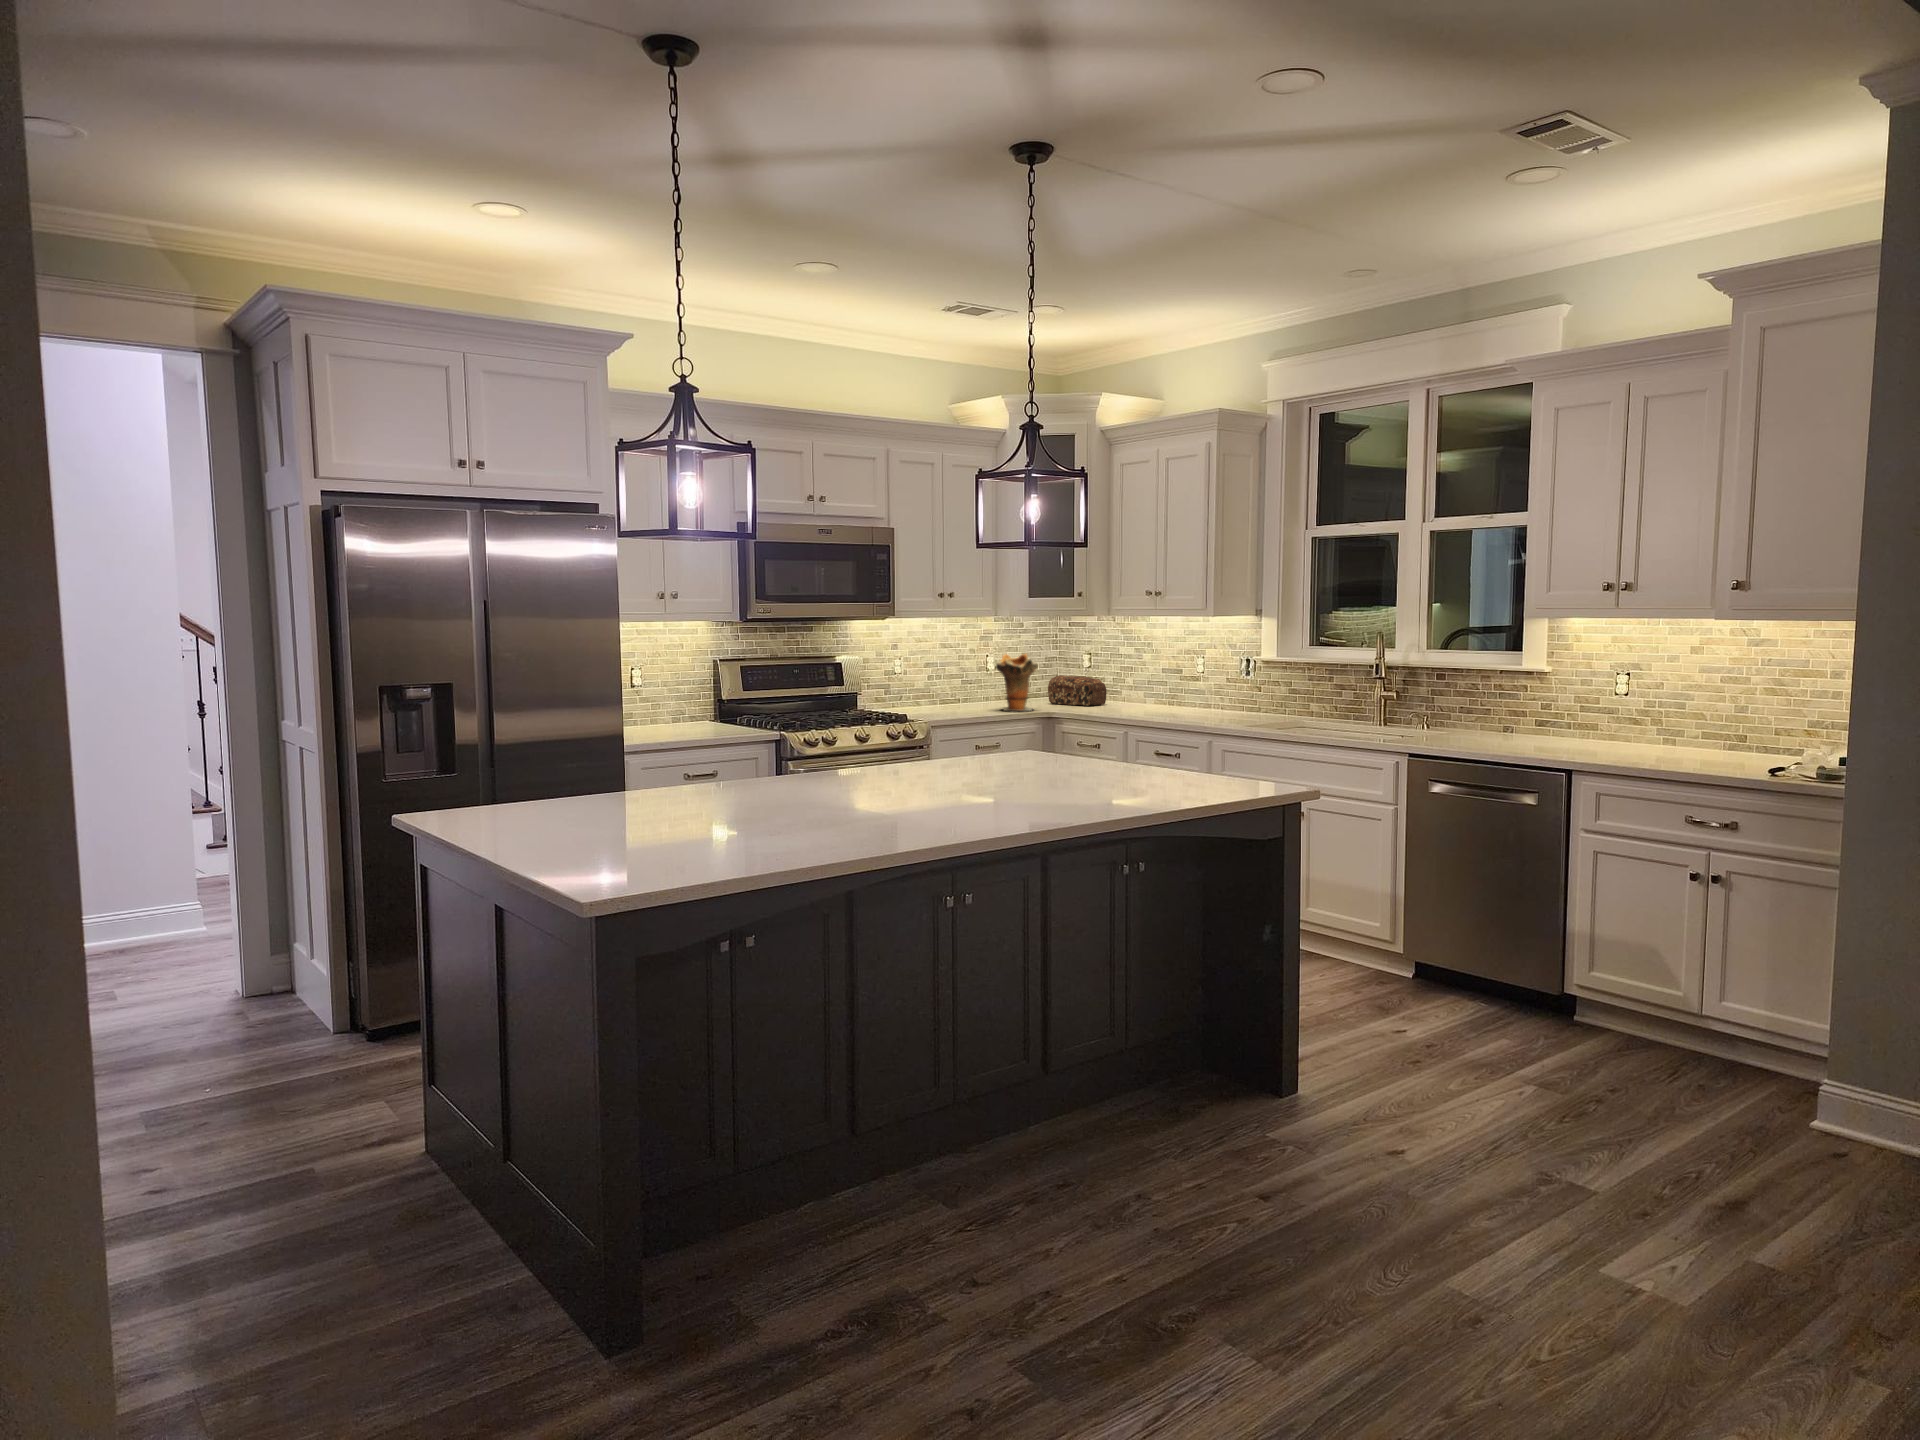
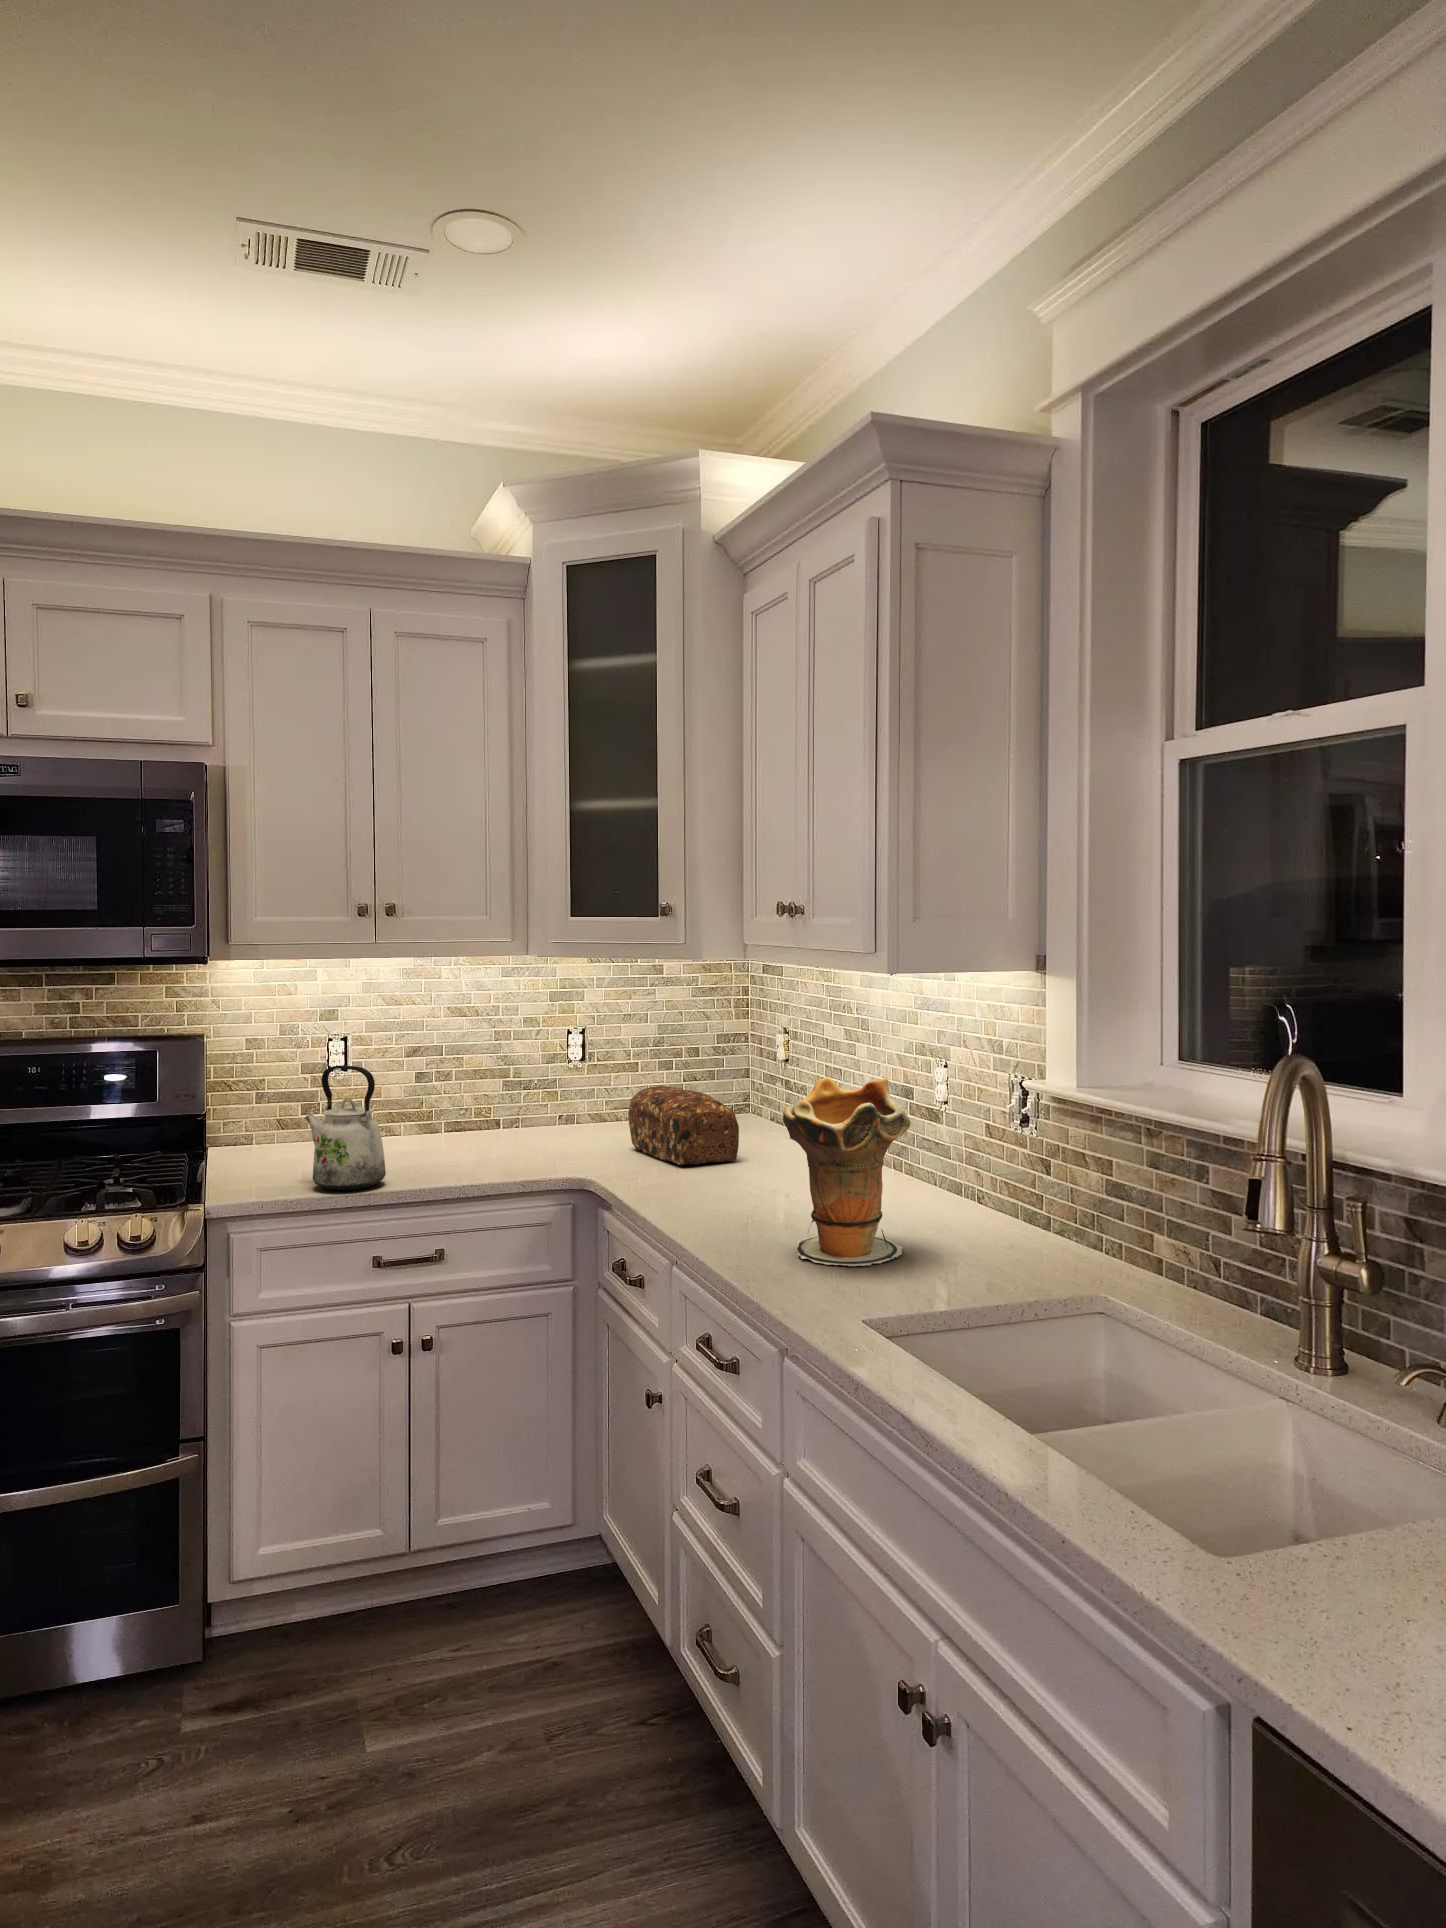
decorative vase: present [996,654,1038,711] -> present [783,1077,911,1266]
kettle: none [946,663,987,715] -> present [305,1065,386,1190]

